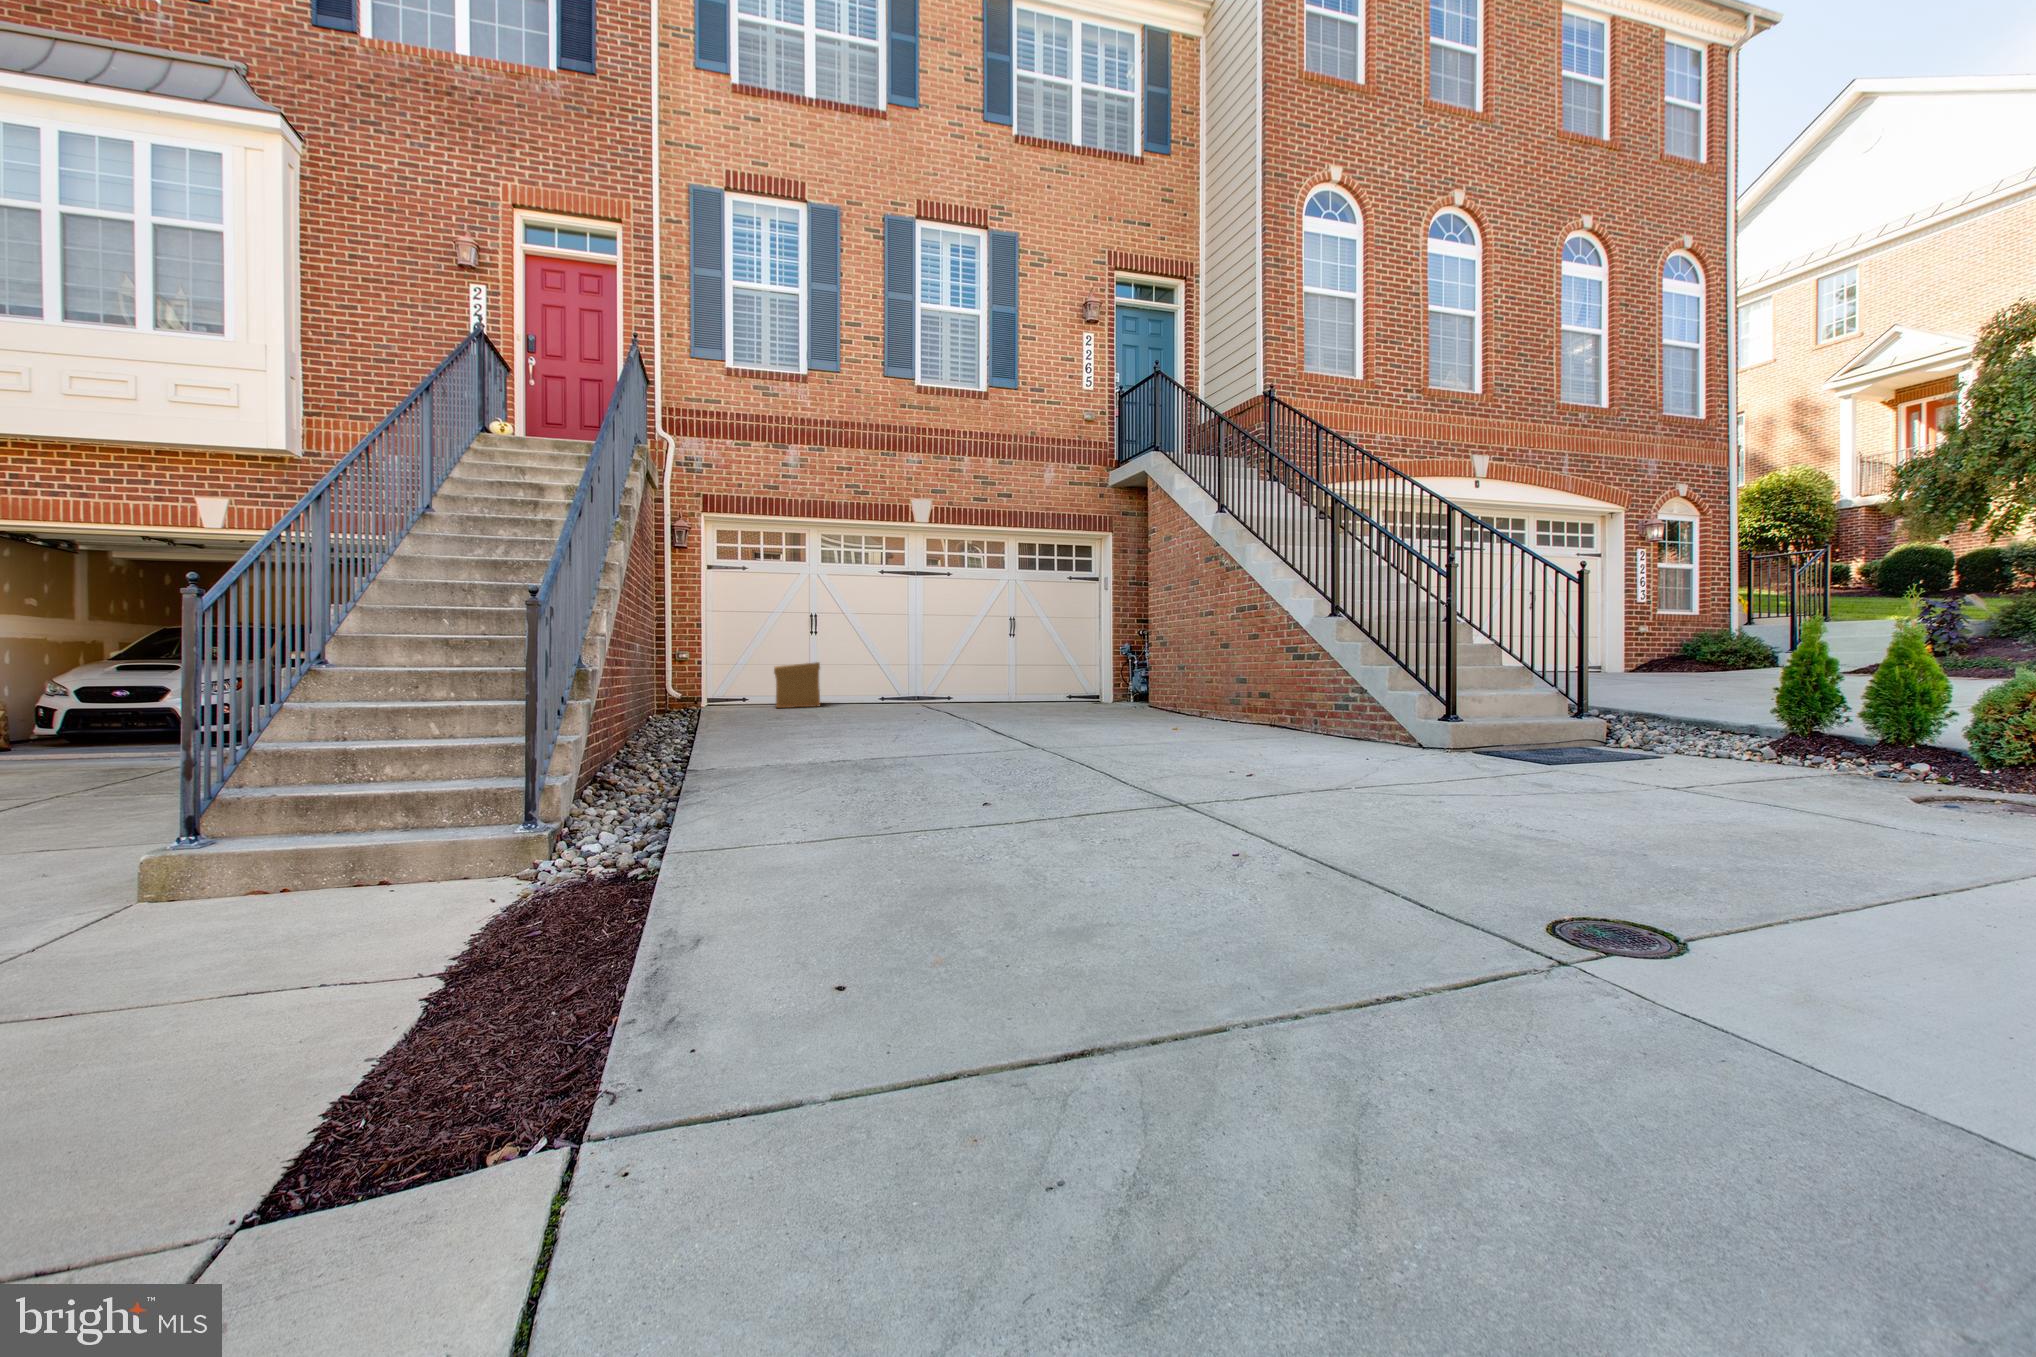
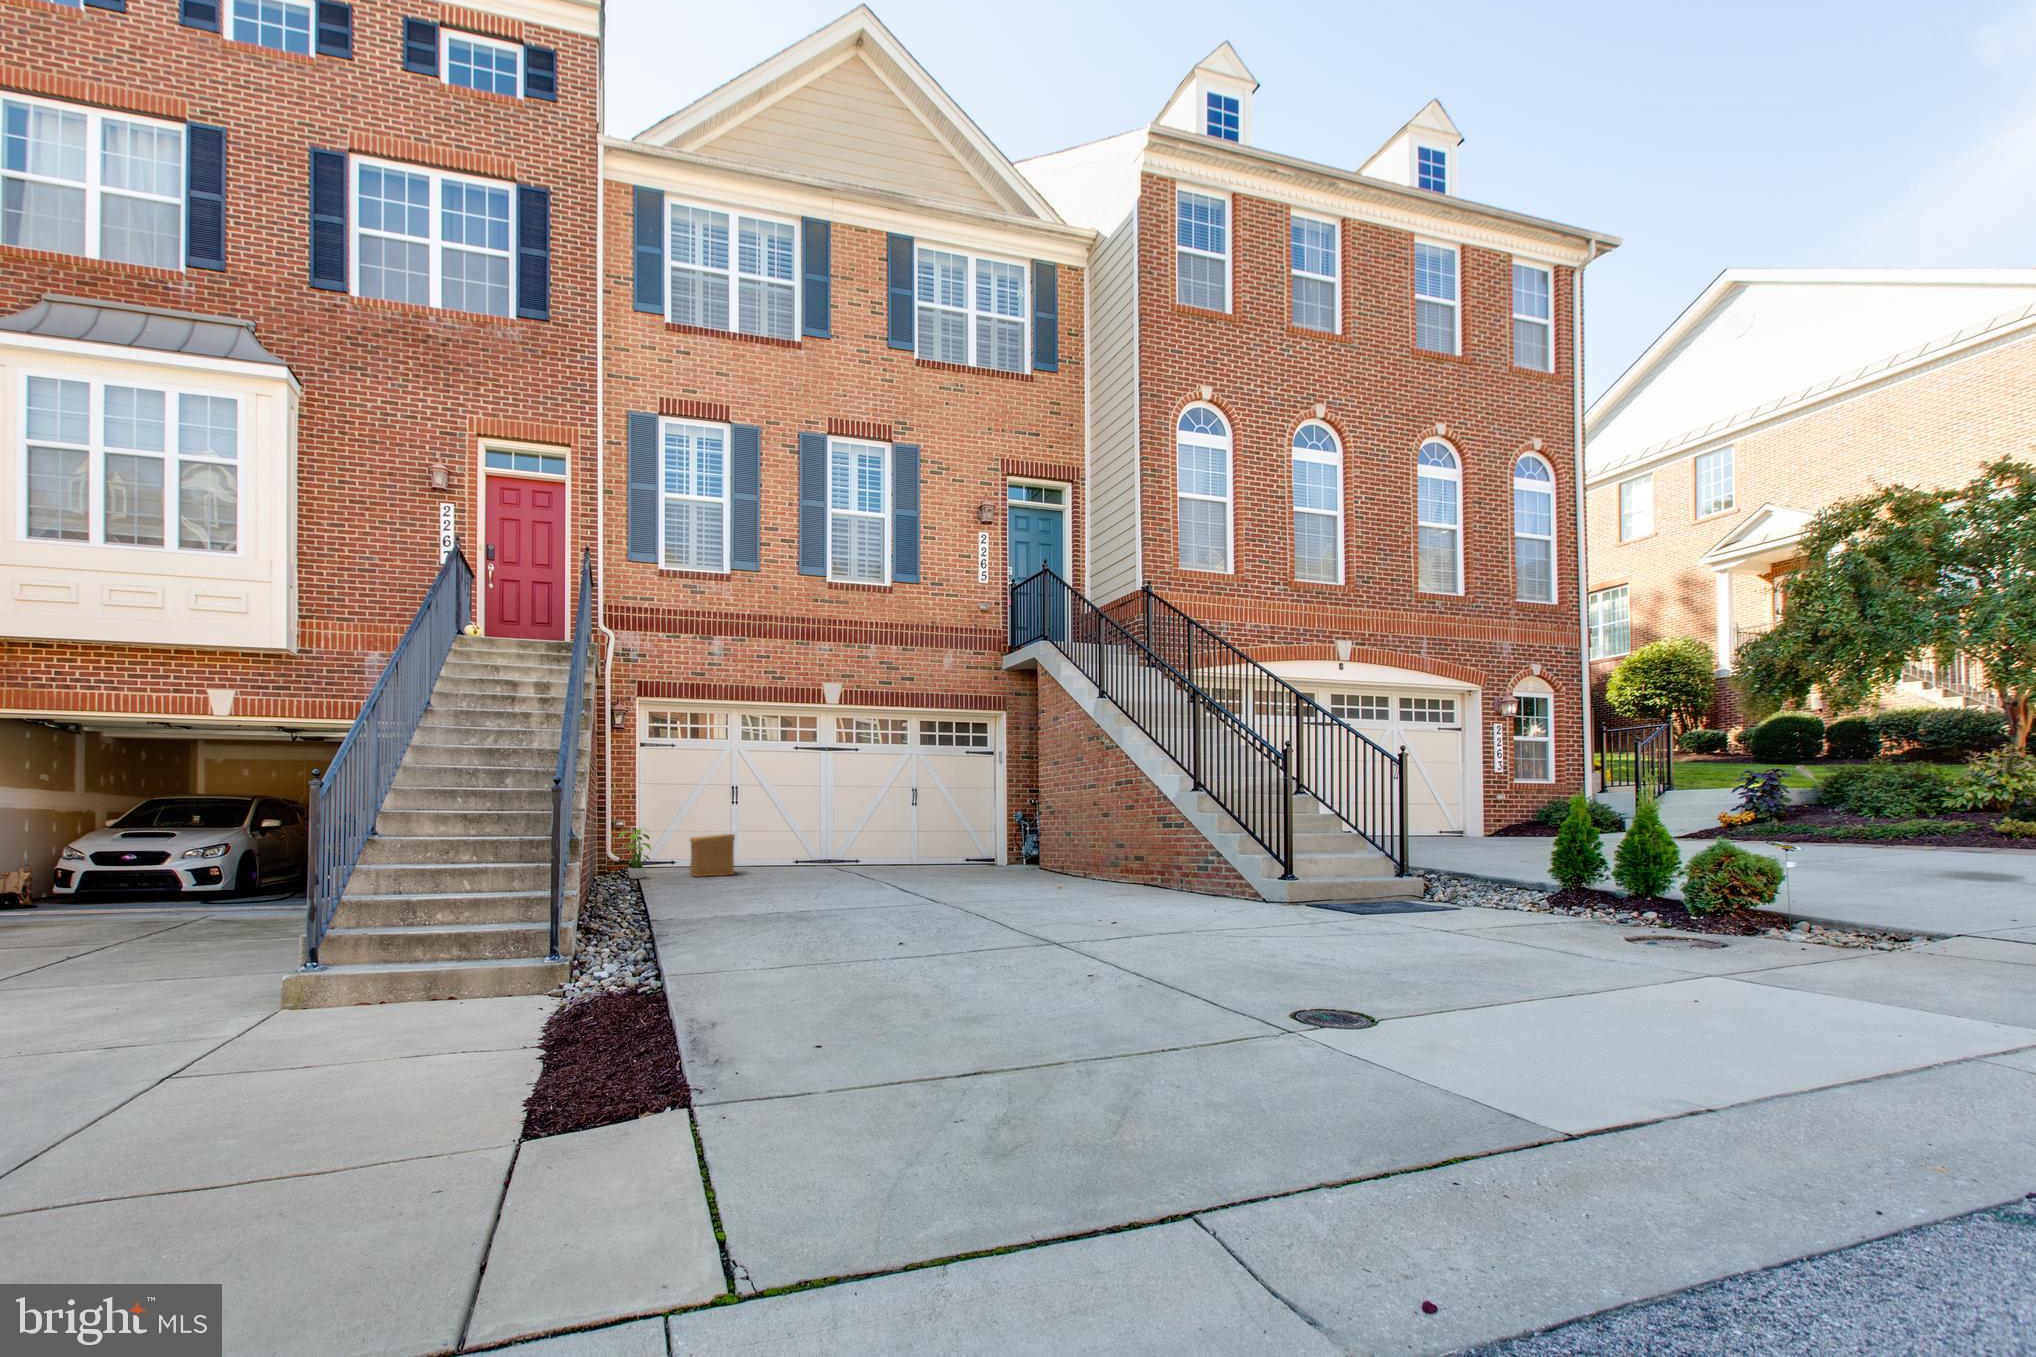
potted plant: none [692,655,729,710] -> present [619,828,651,879]

